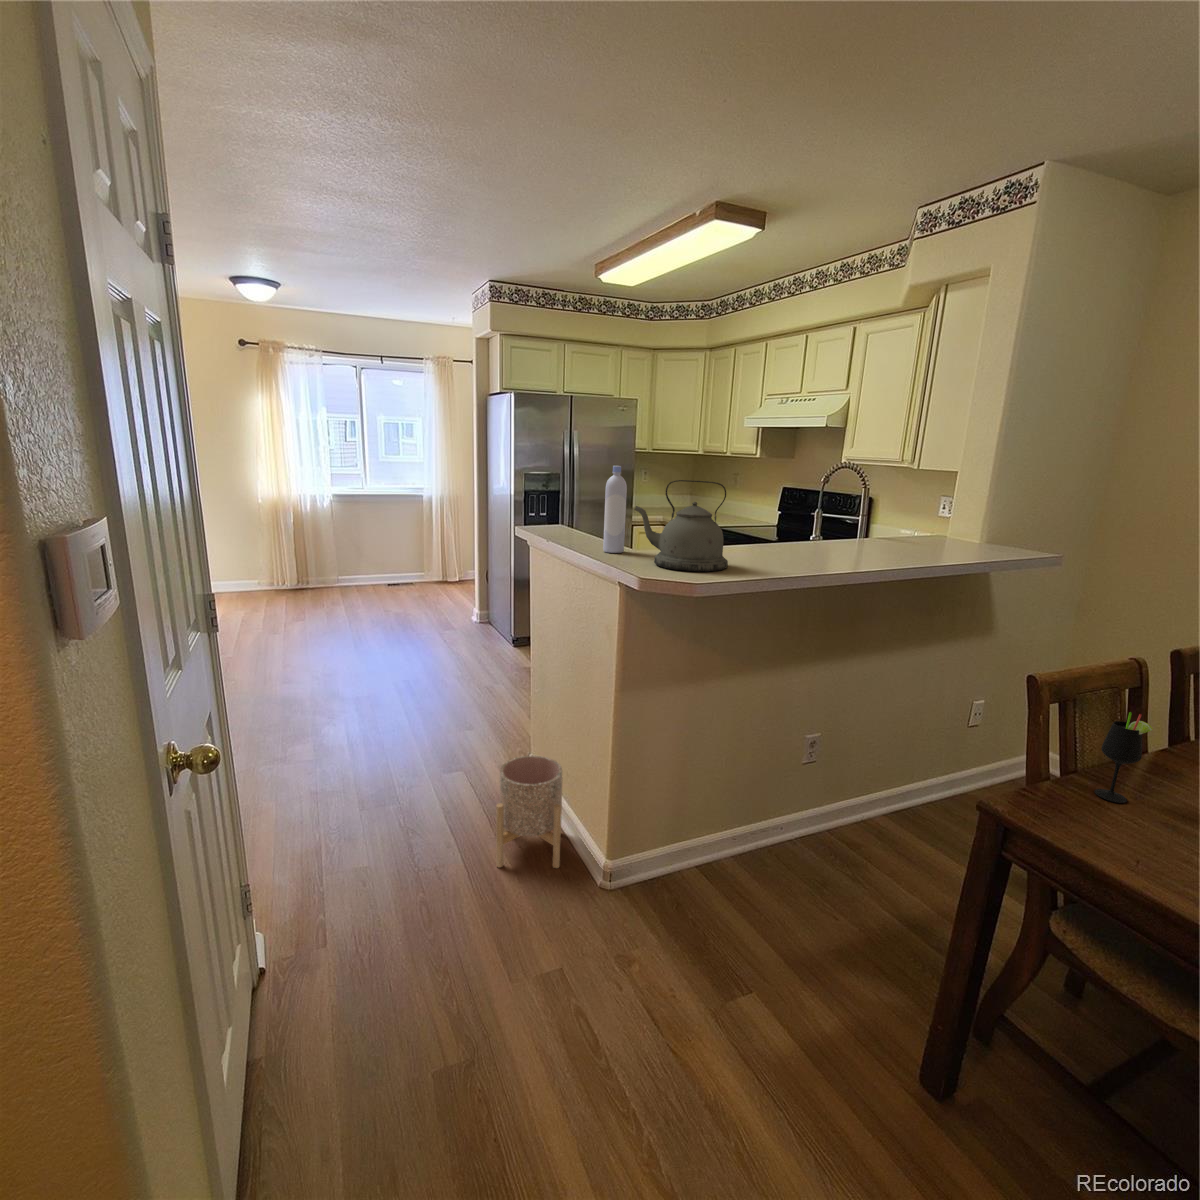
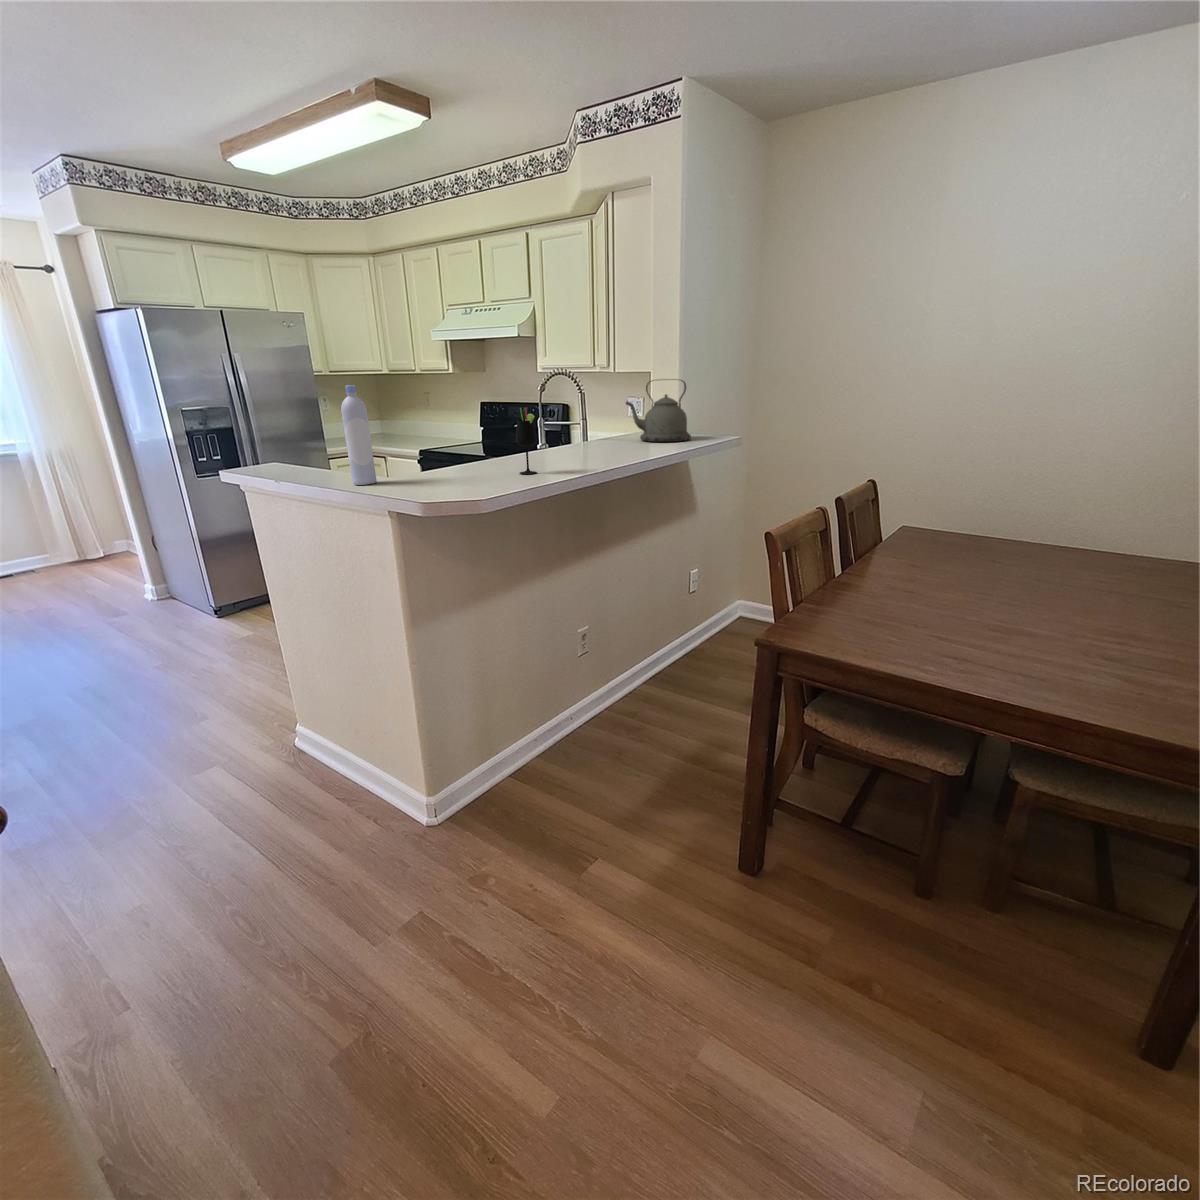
kettle: present [635,480,728,572] -> present [626,380,691,442]
wine glass: present [1094,712,1153,803] -> present [516,407,537,474]
planter: present [496,756,563,868] -> none [282,721,376,850]

